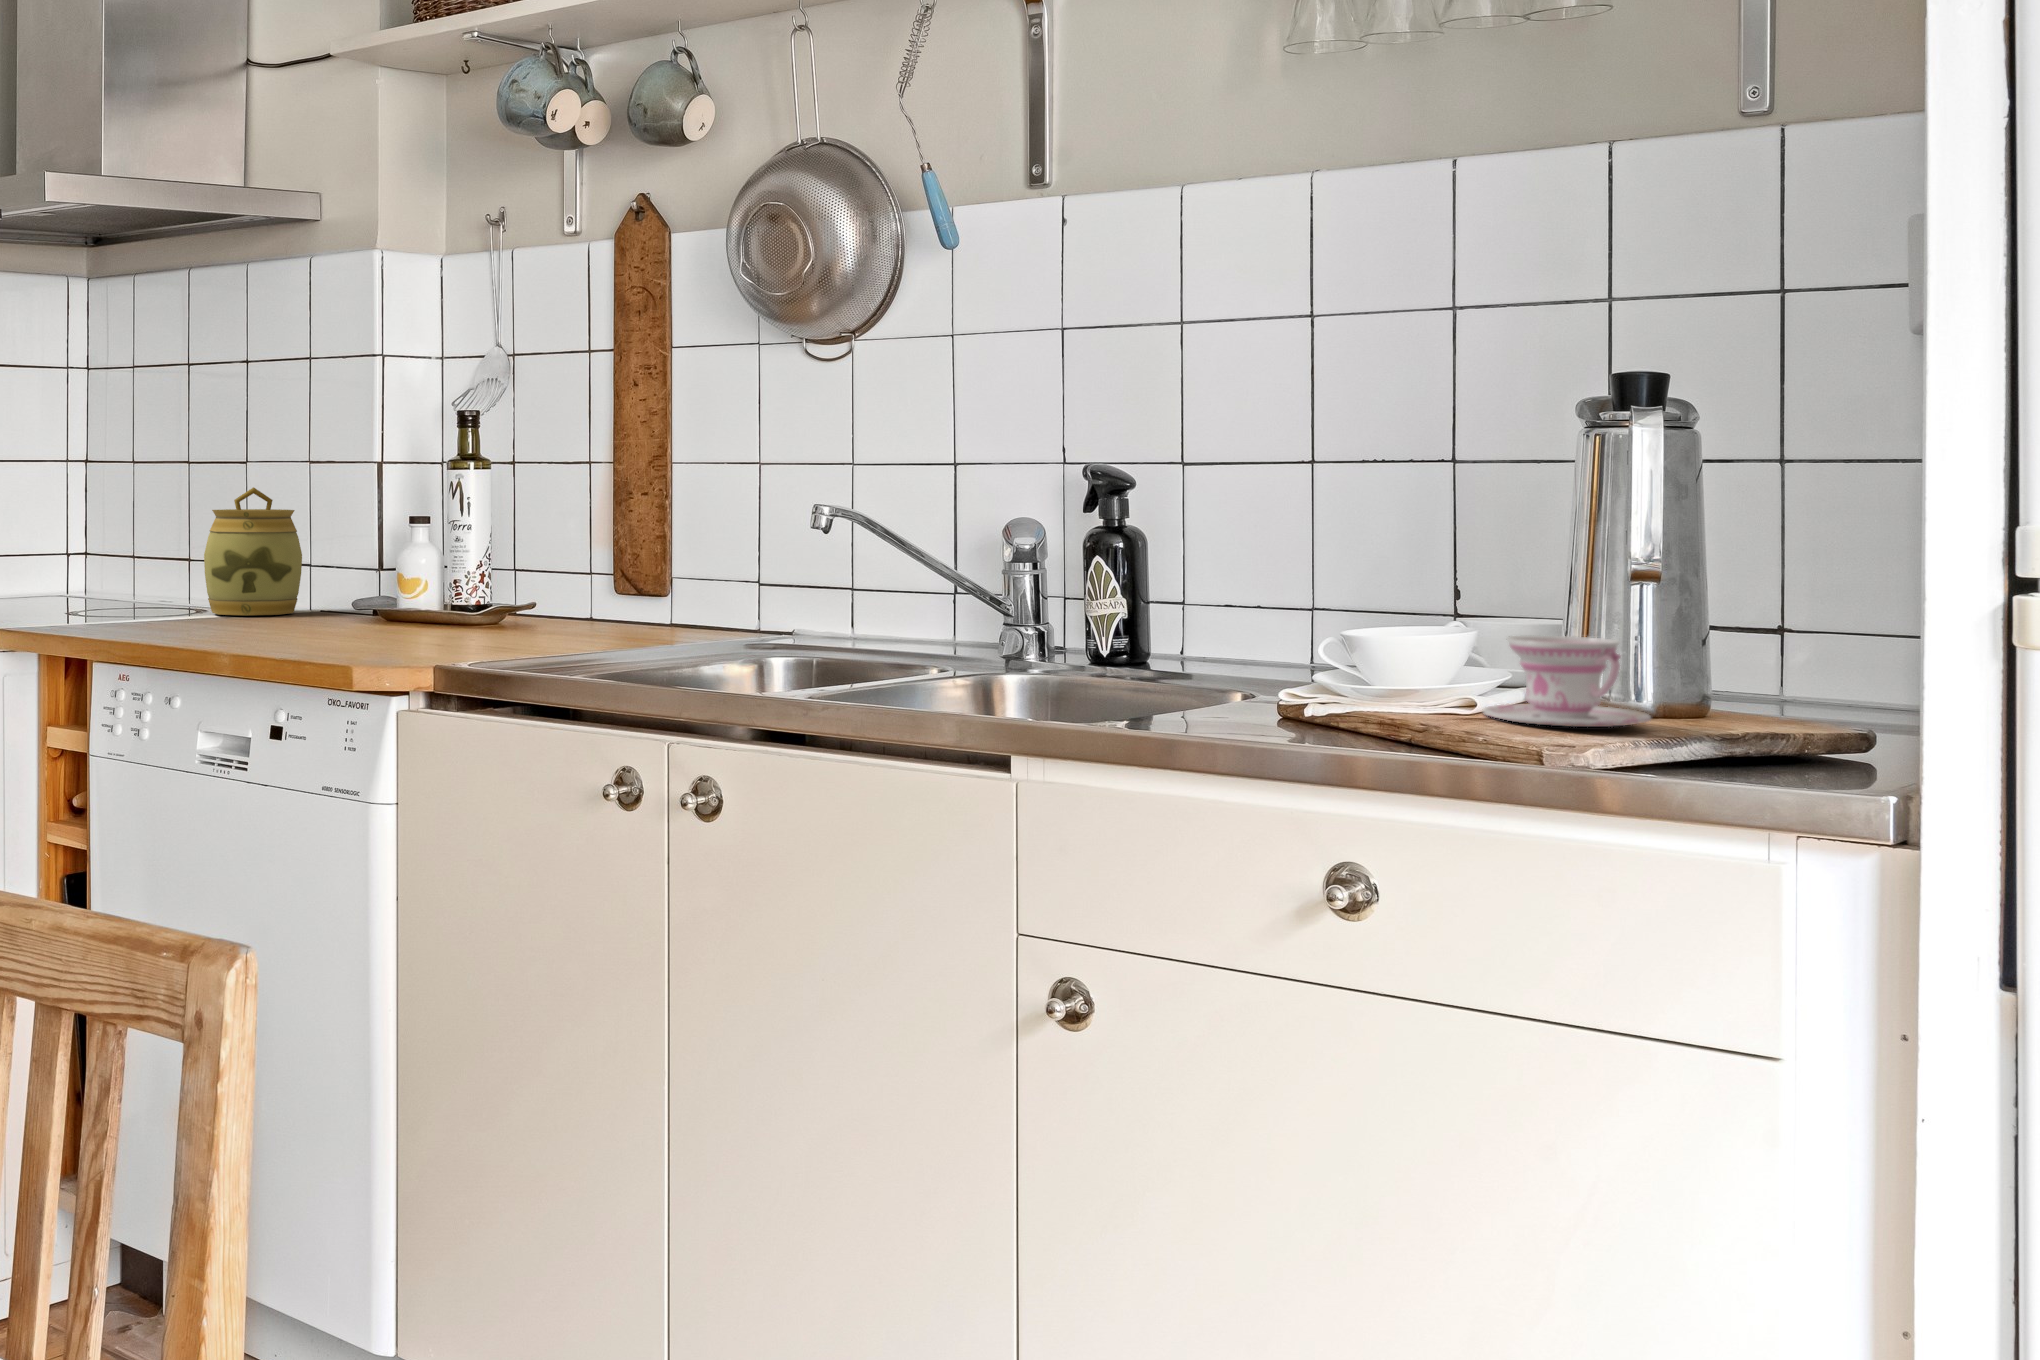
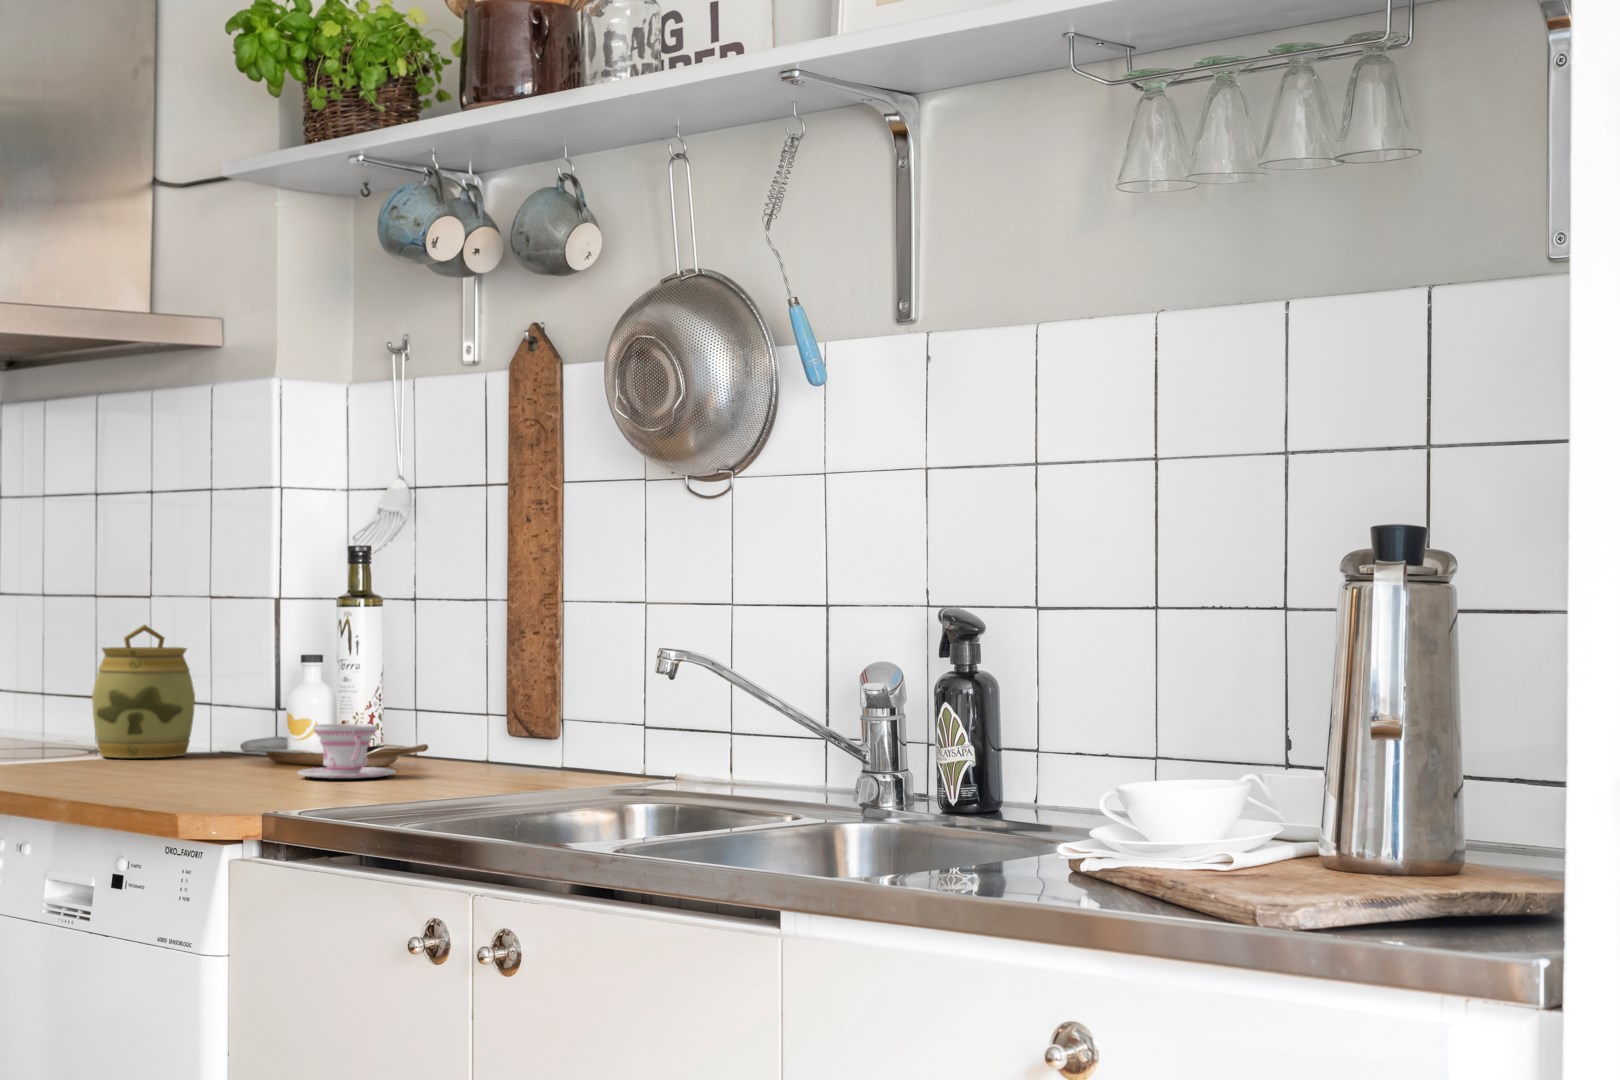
teacup: present [1482,636,1651,727] -> present [297,724,396,779]

